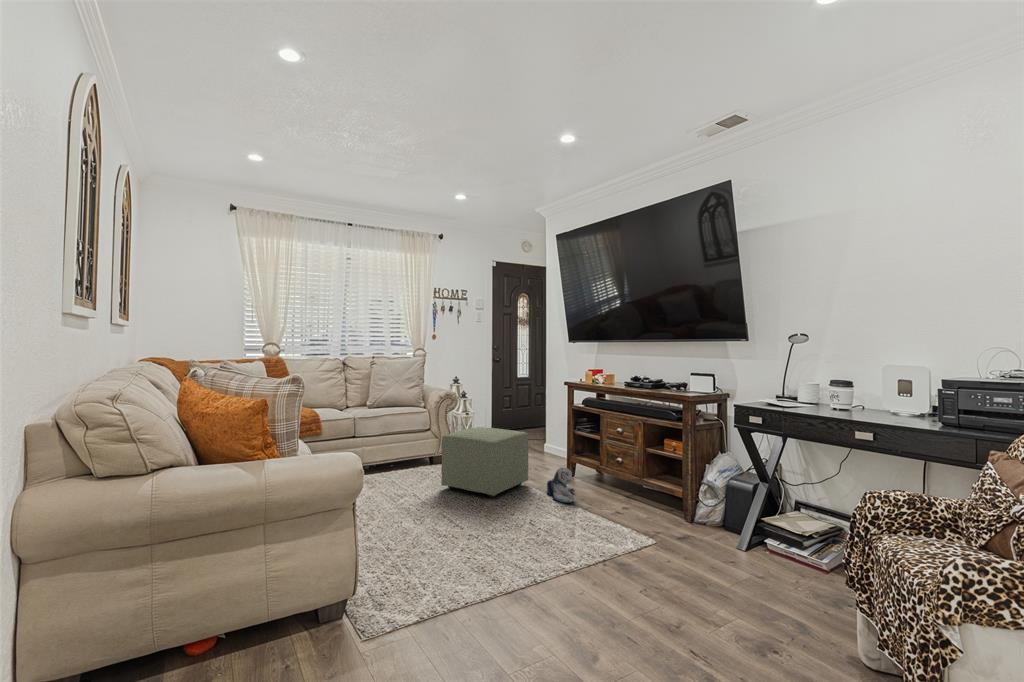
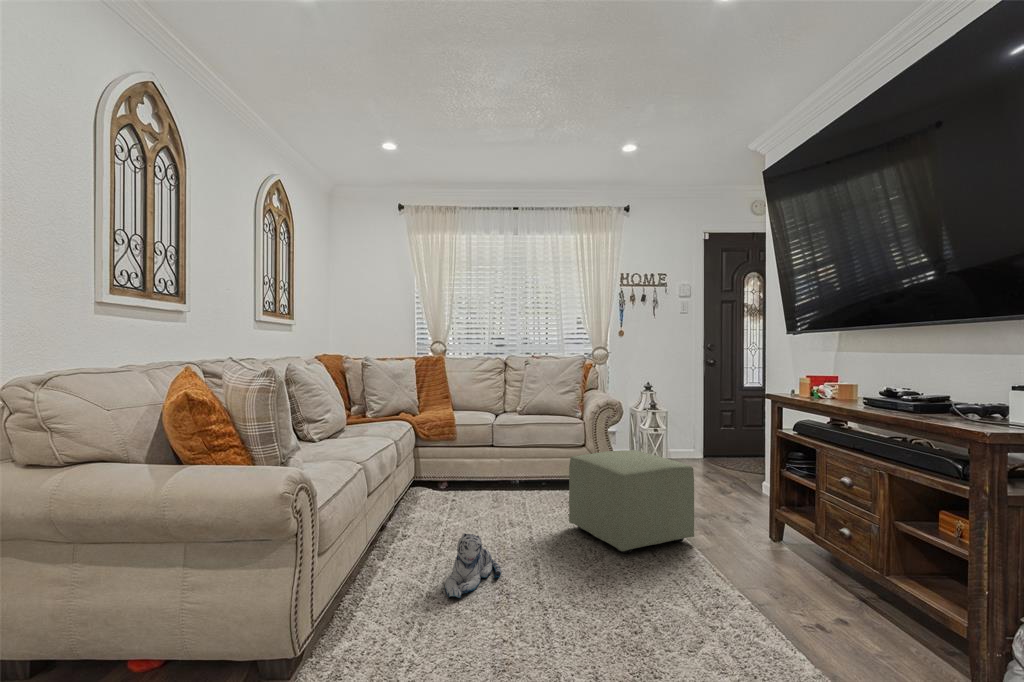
plush toy: present [547,468,575,503] -> present [445,533,501,598]

